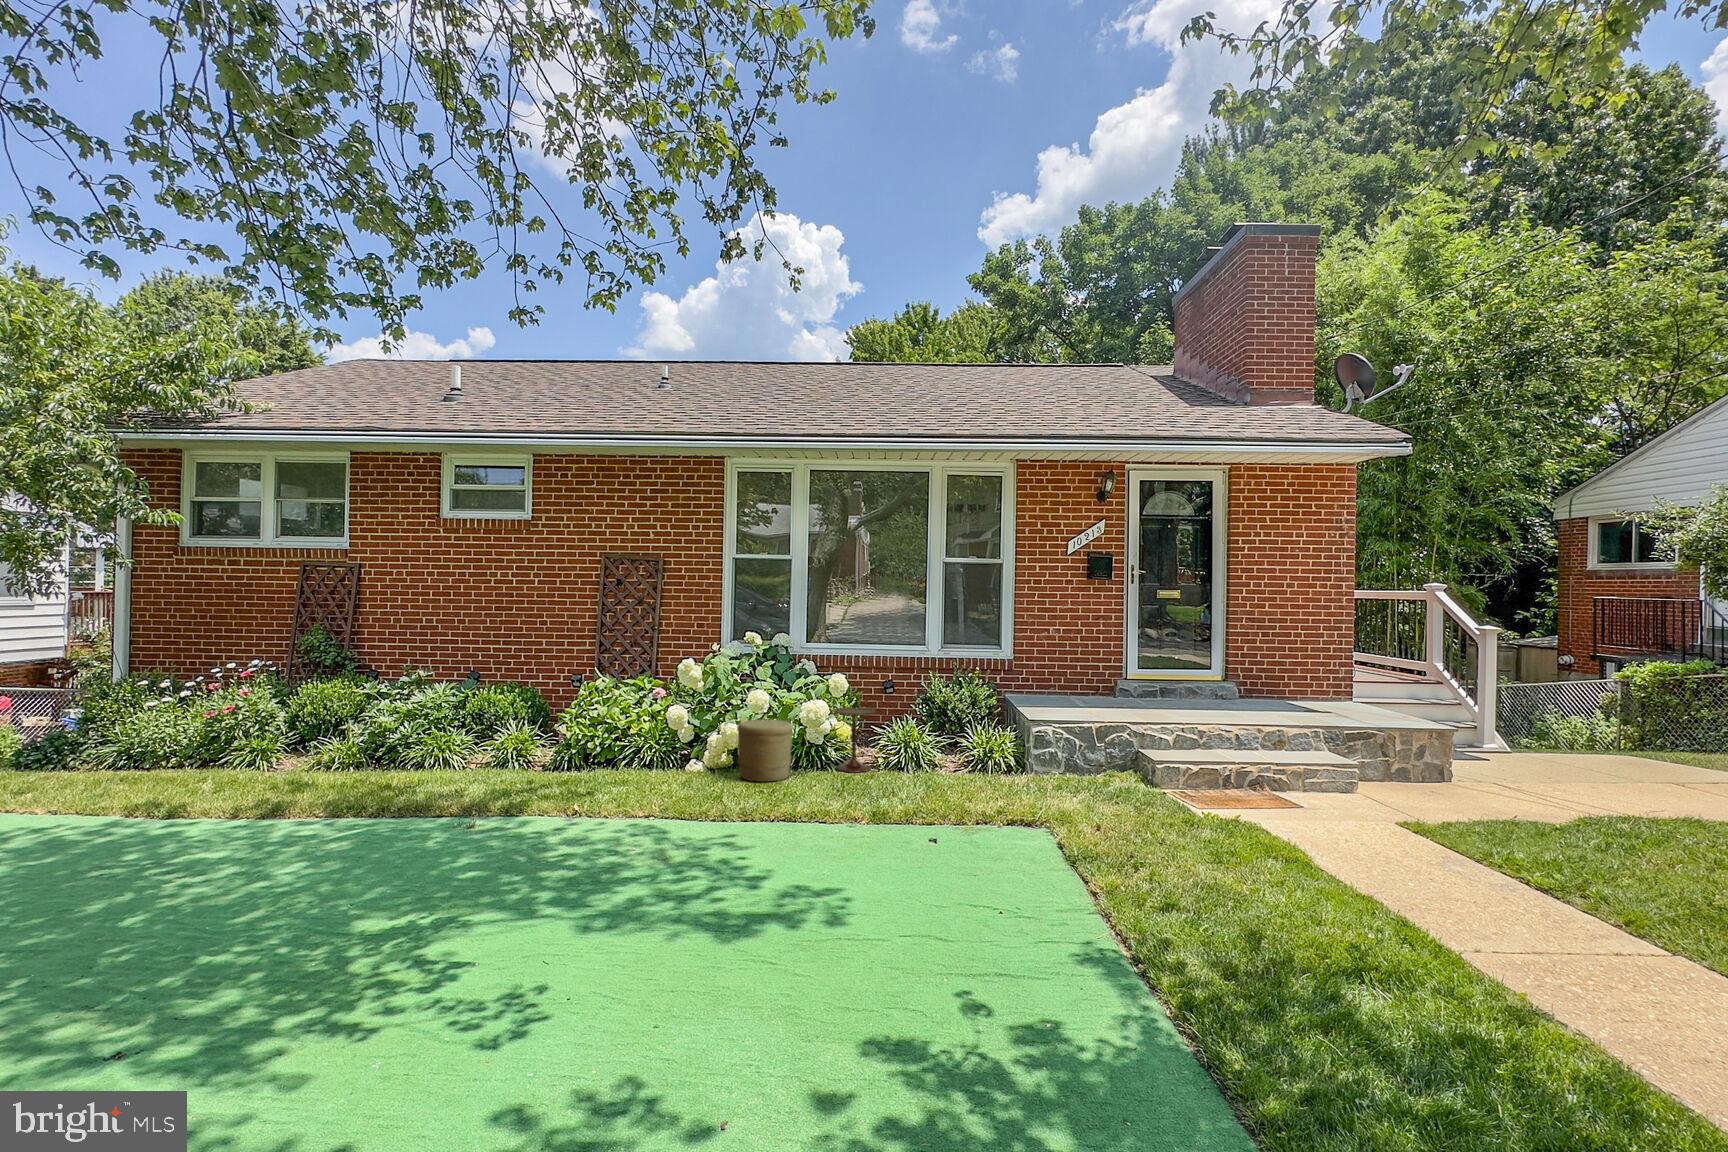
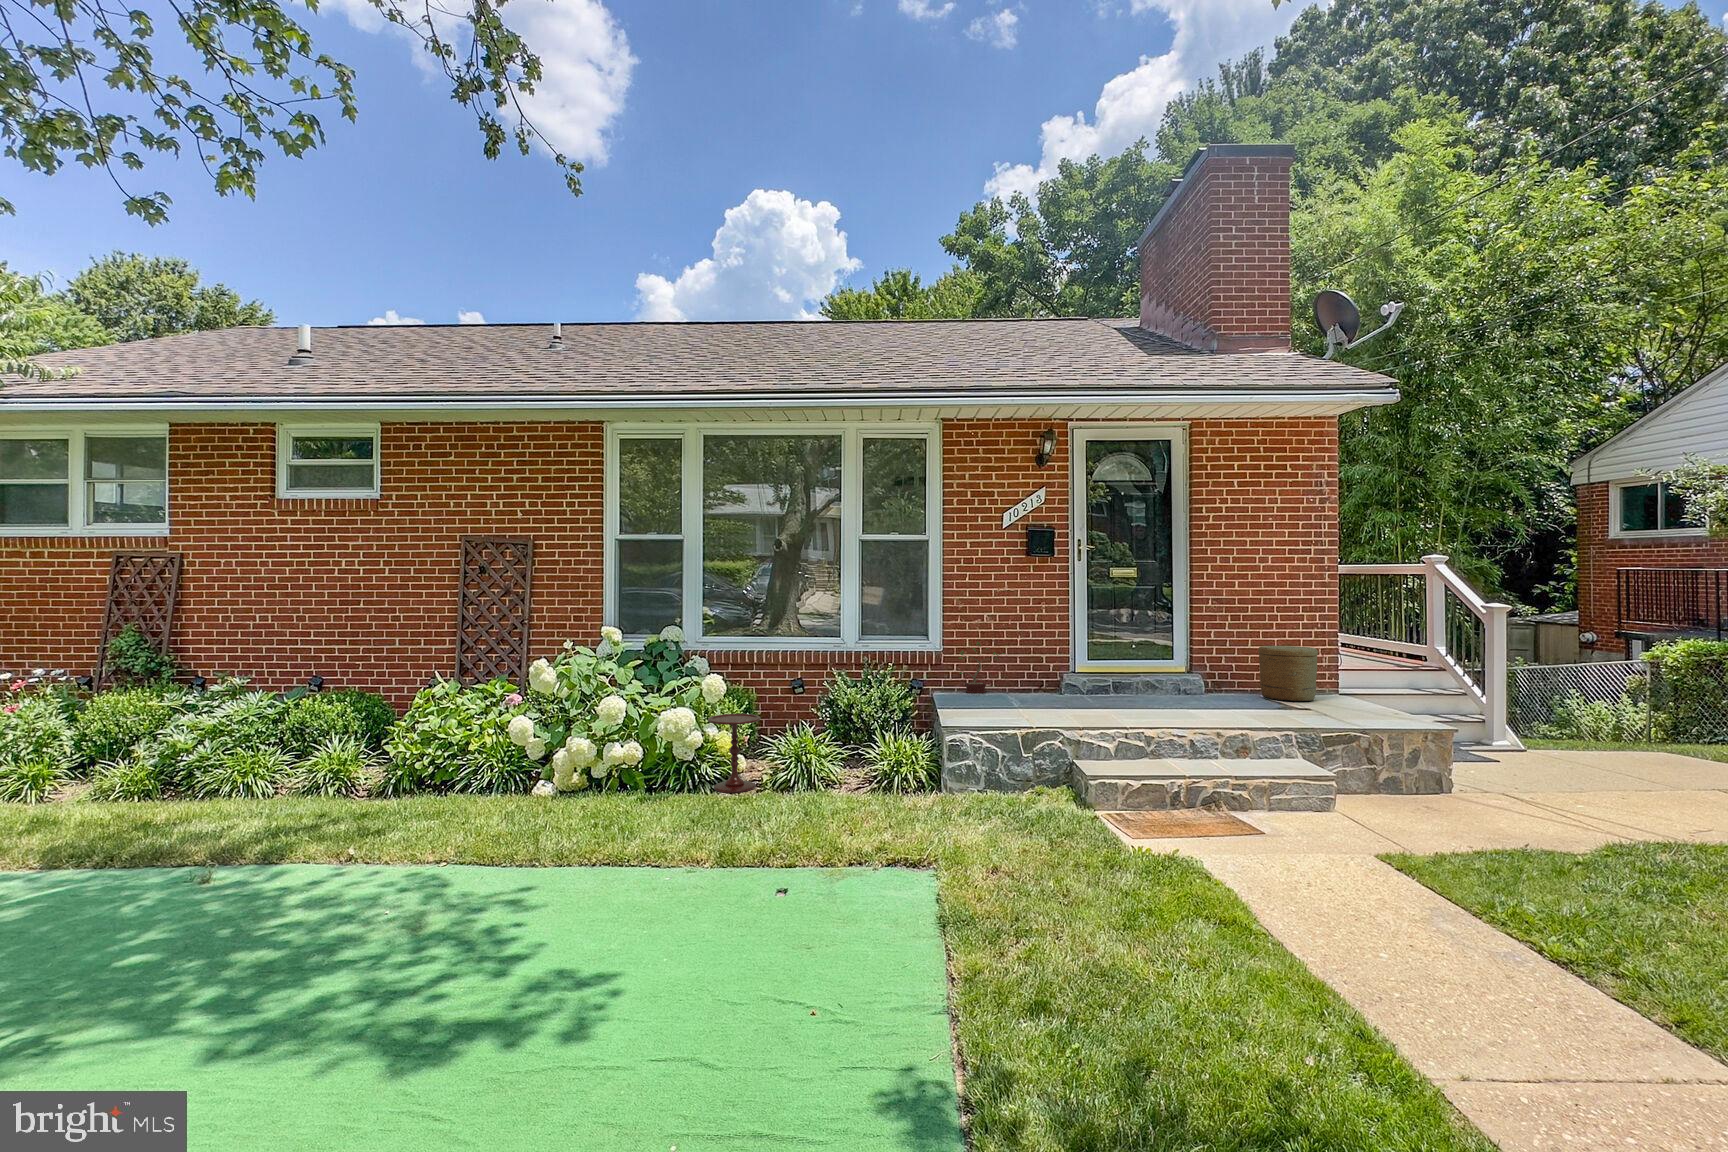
potted plant: none [1027,651,1069,695] -> present [959,642,1004,693]
woven basket: present [737,720,792,782] -> present [1258,646,1318,701]

